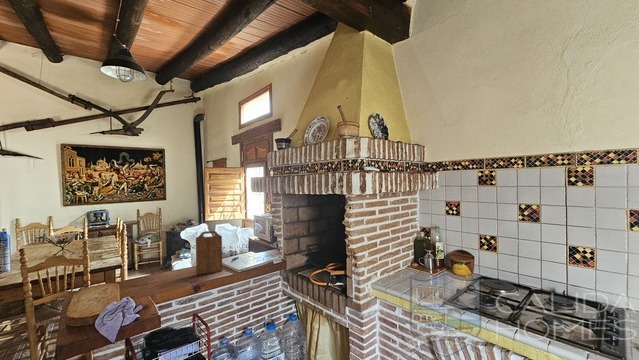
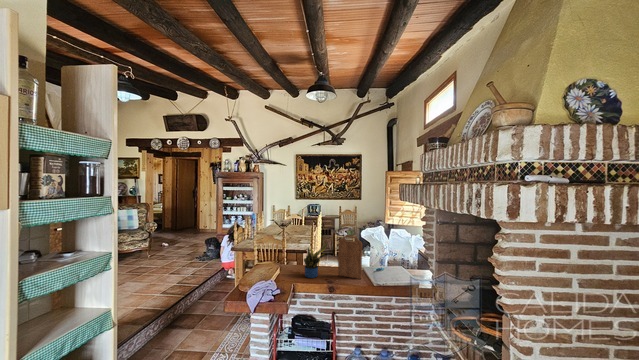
potted plant: none [158,242,186,286] -> present [304,243,327,278]

